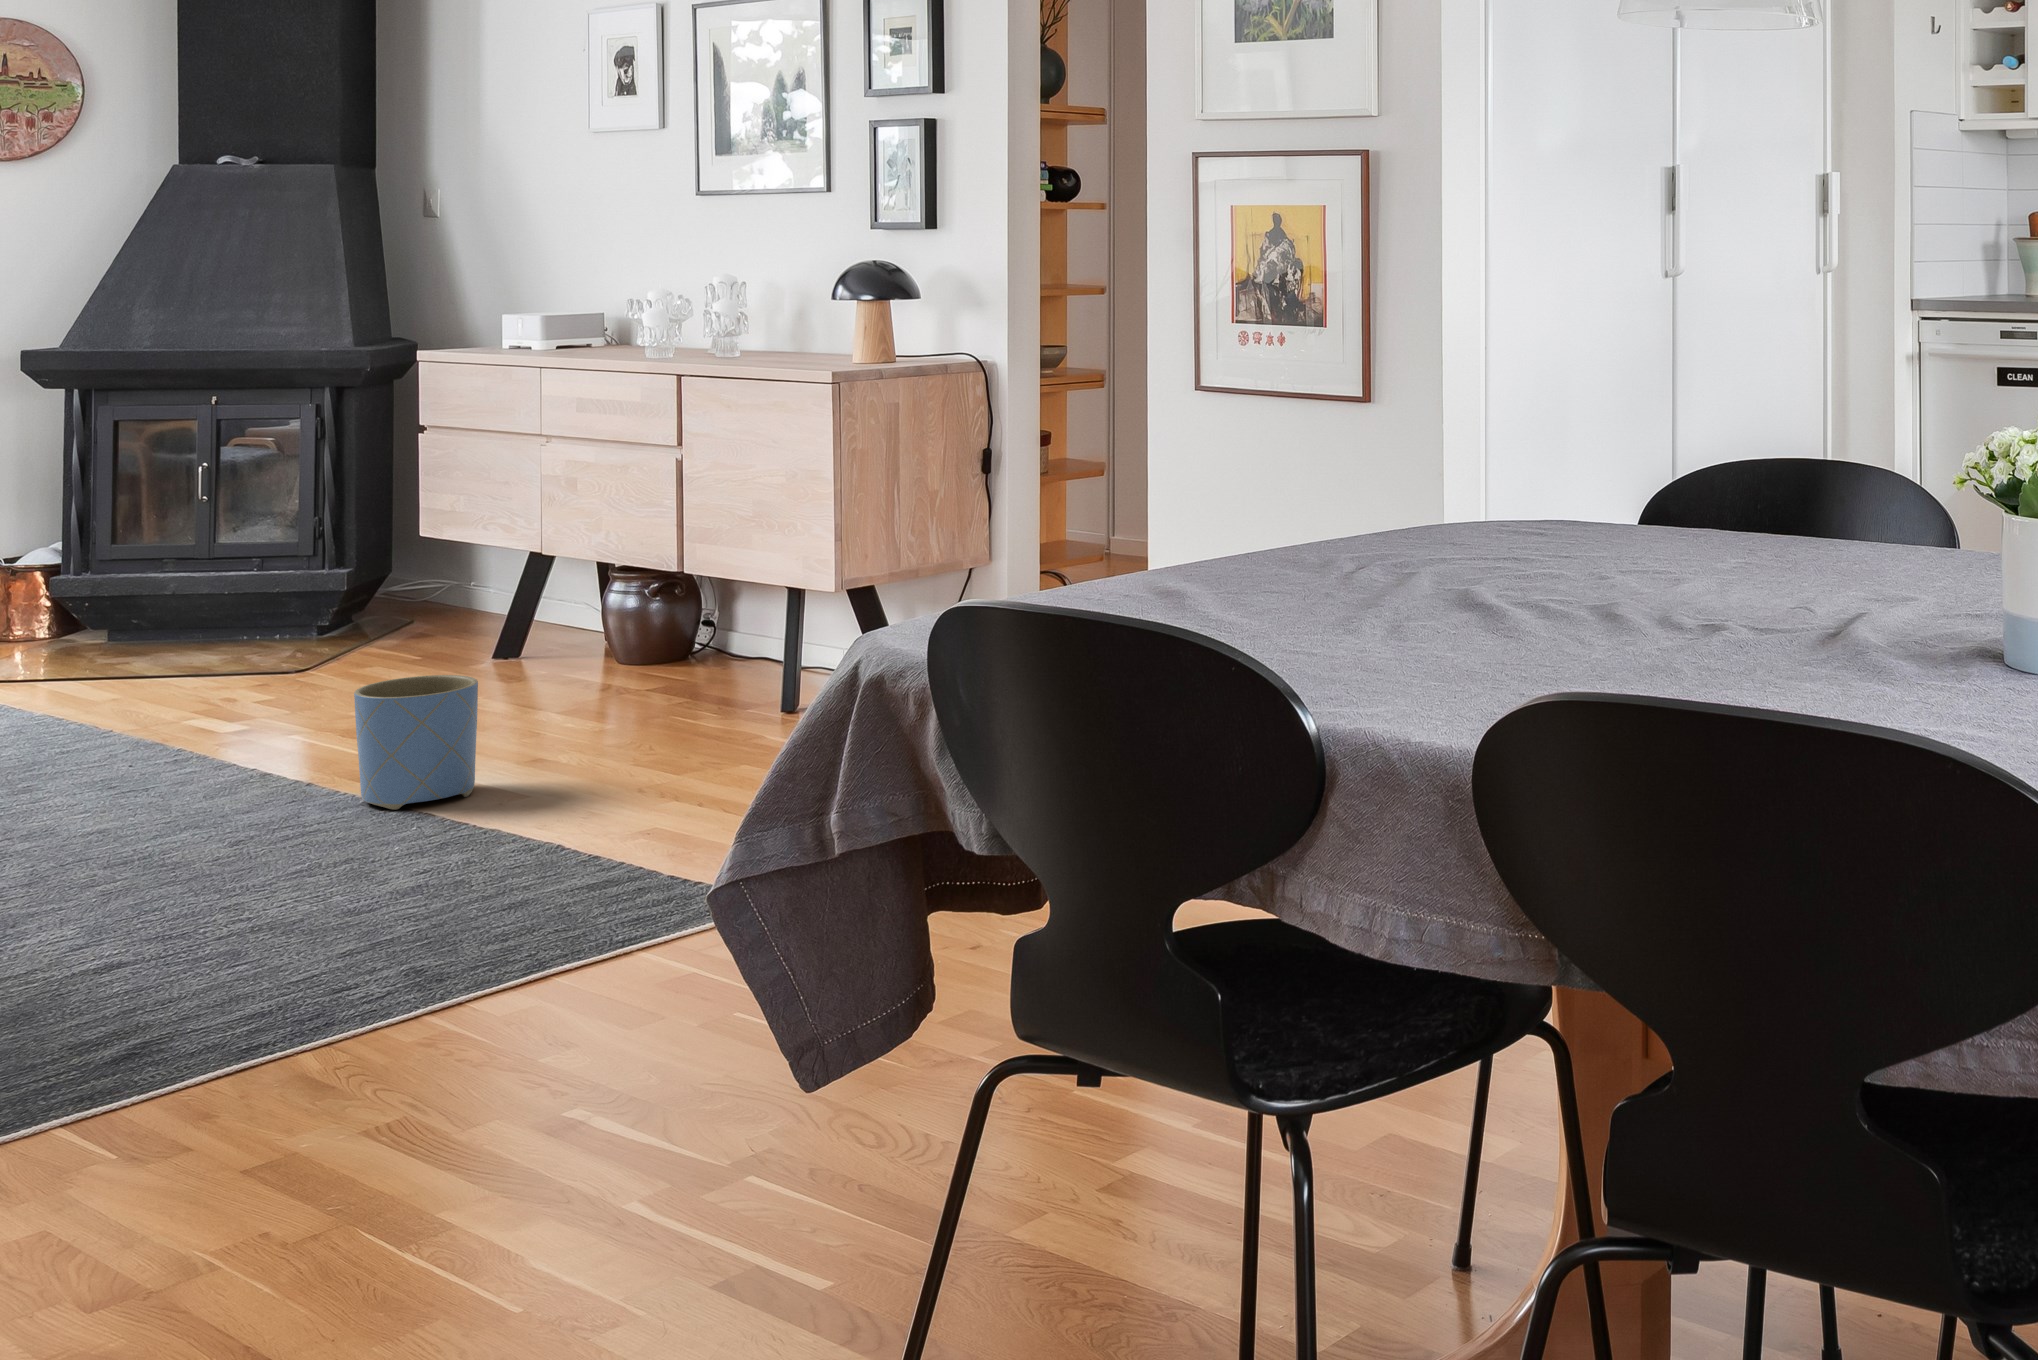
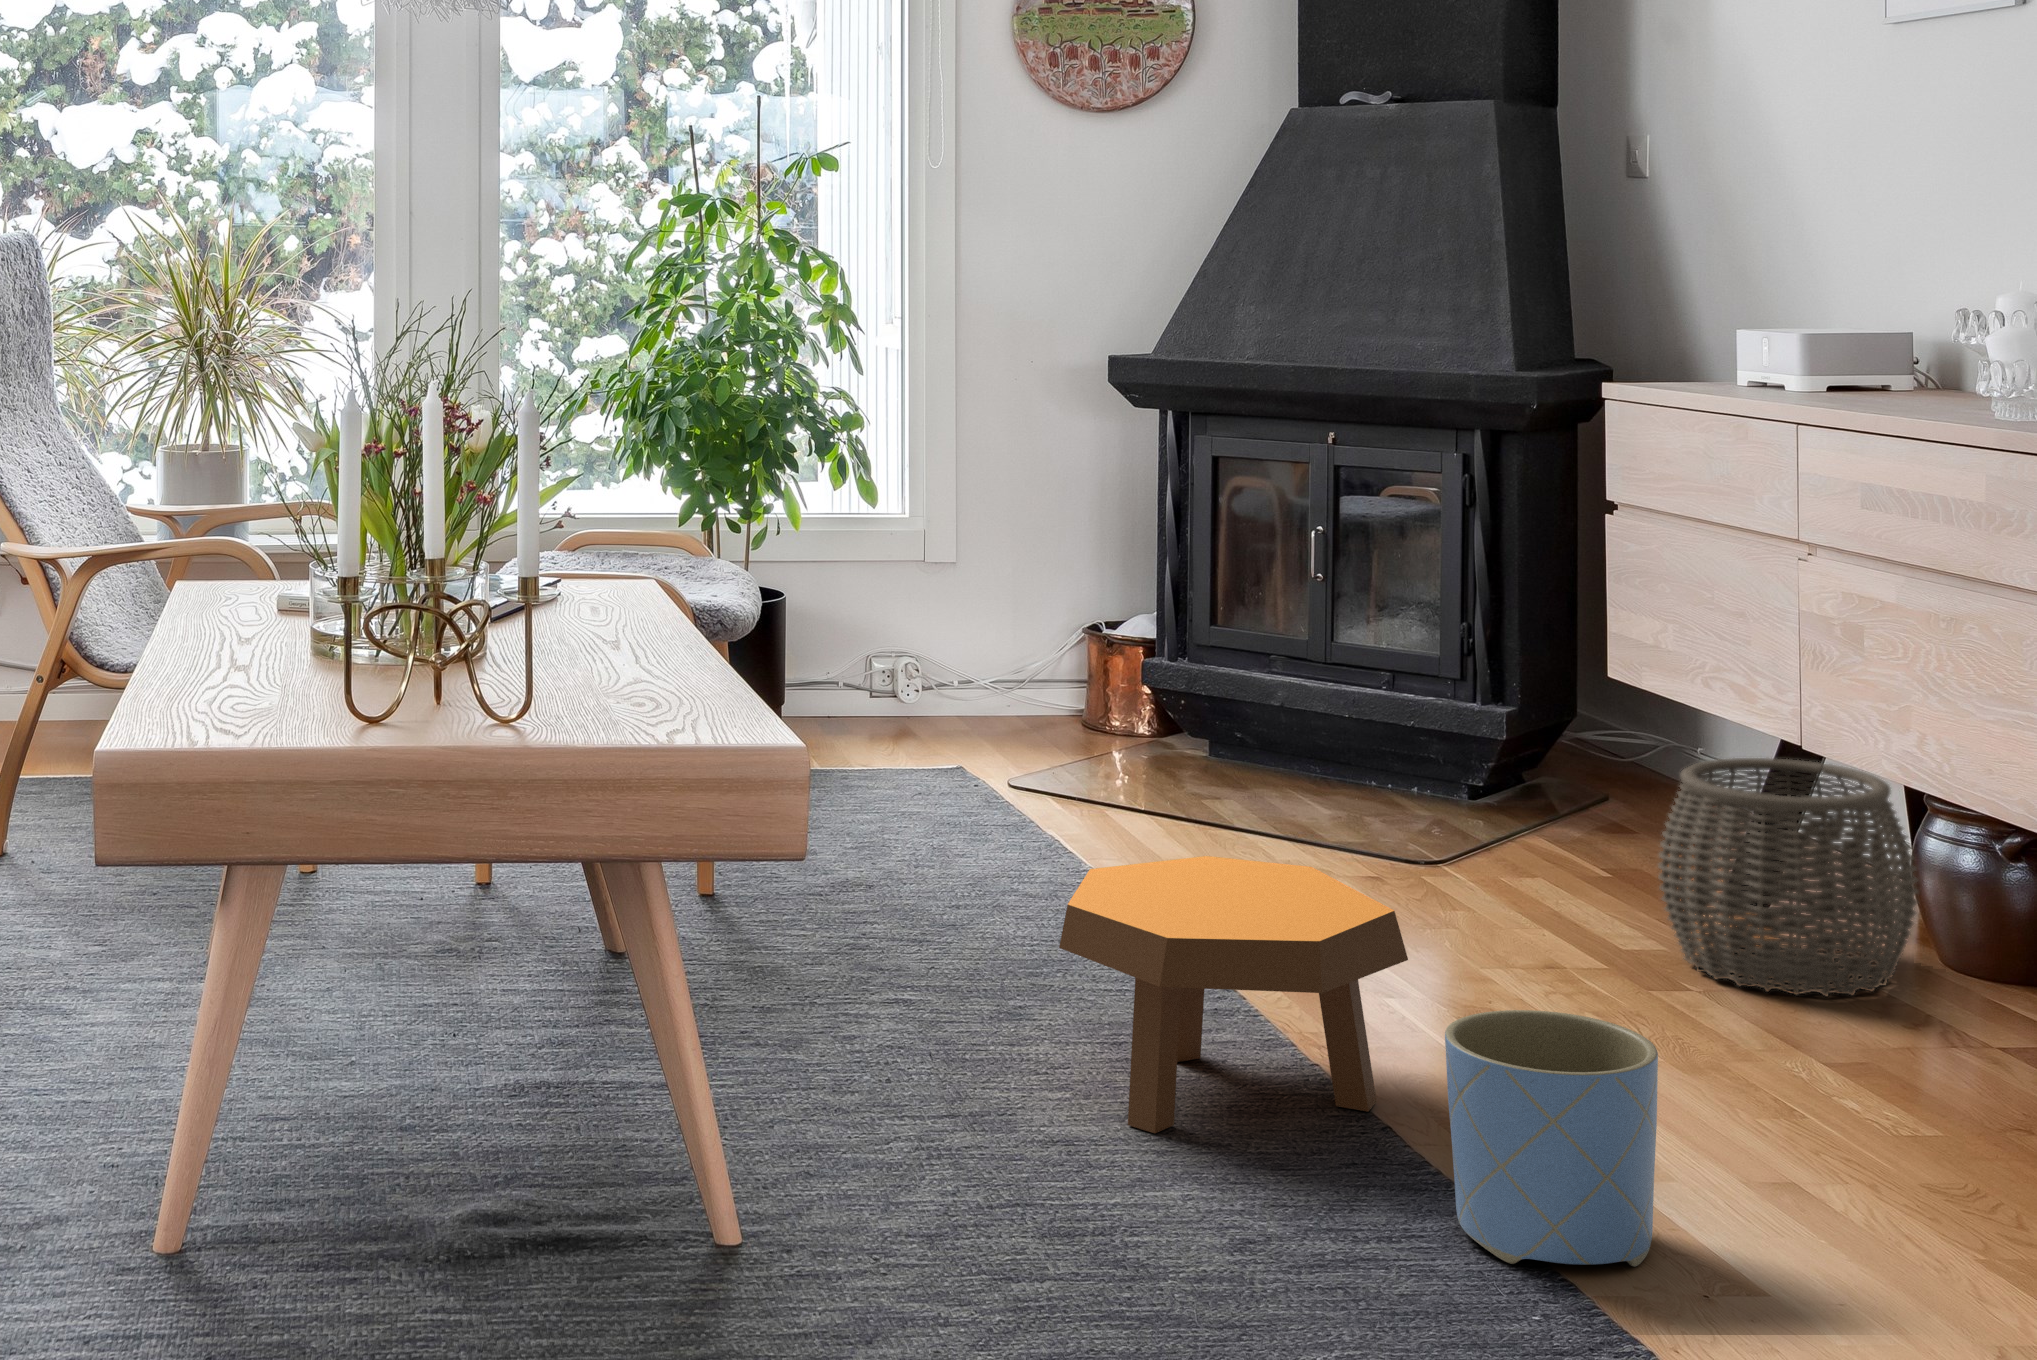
woven basket: none [459,559,609,690] -> present [1658,758,1918,996]
footstool: none [69,642,318,809] -> present [1059,856,1408,1133]

